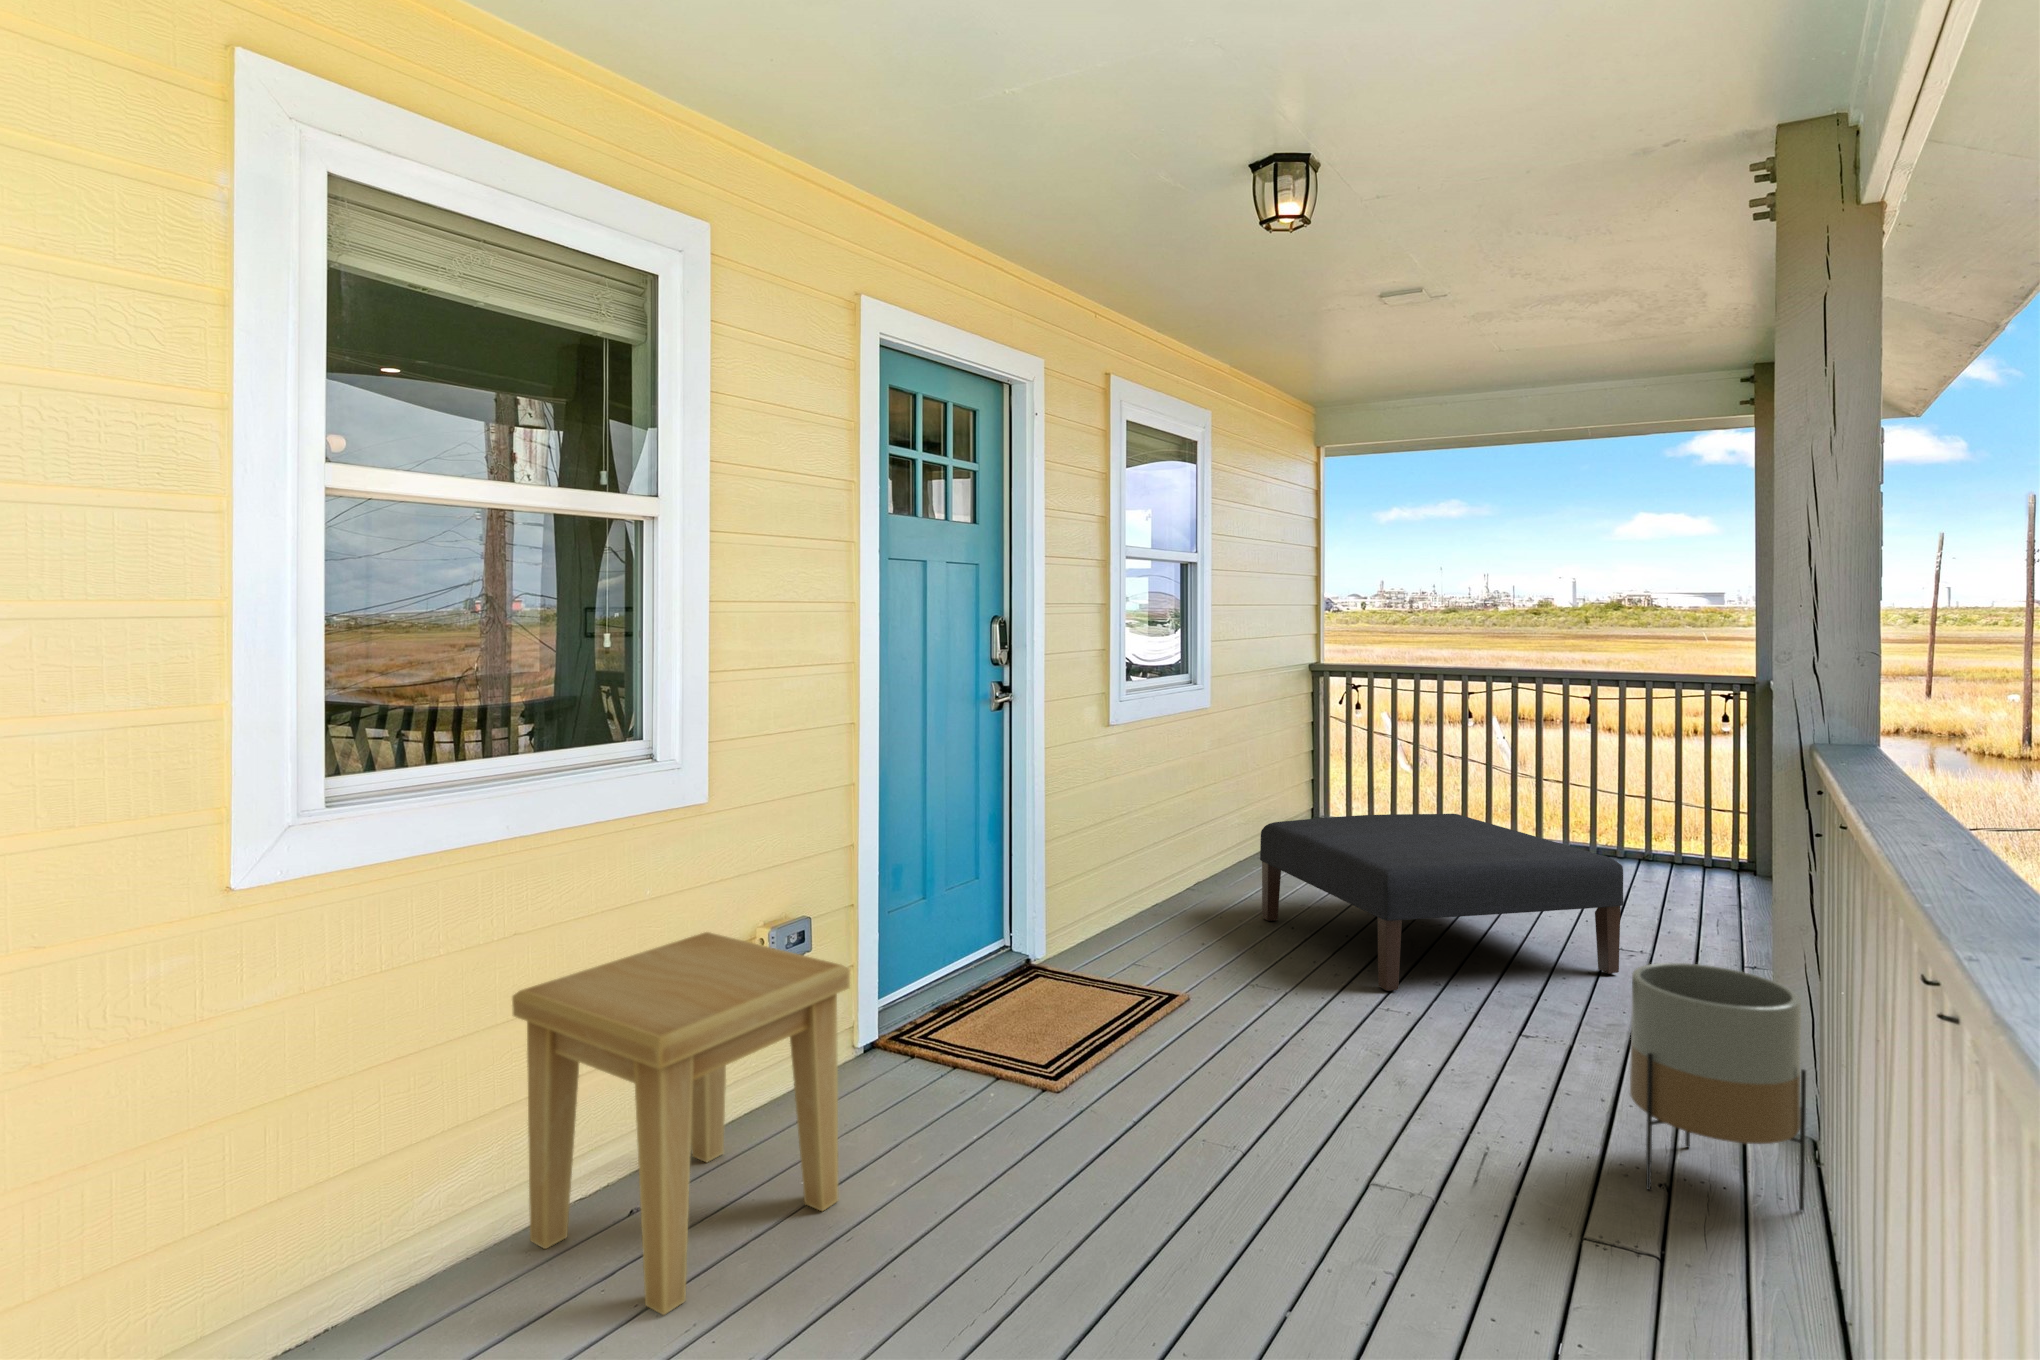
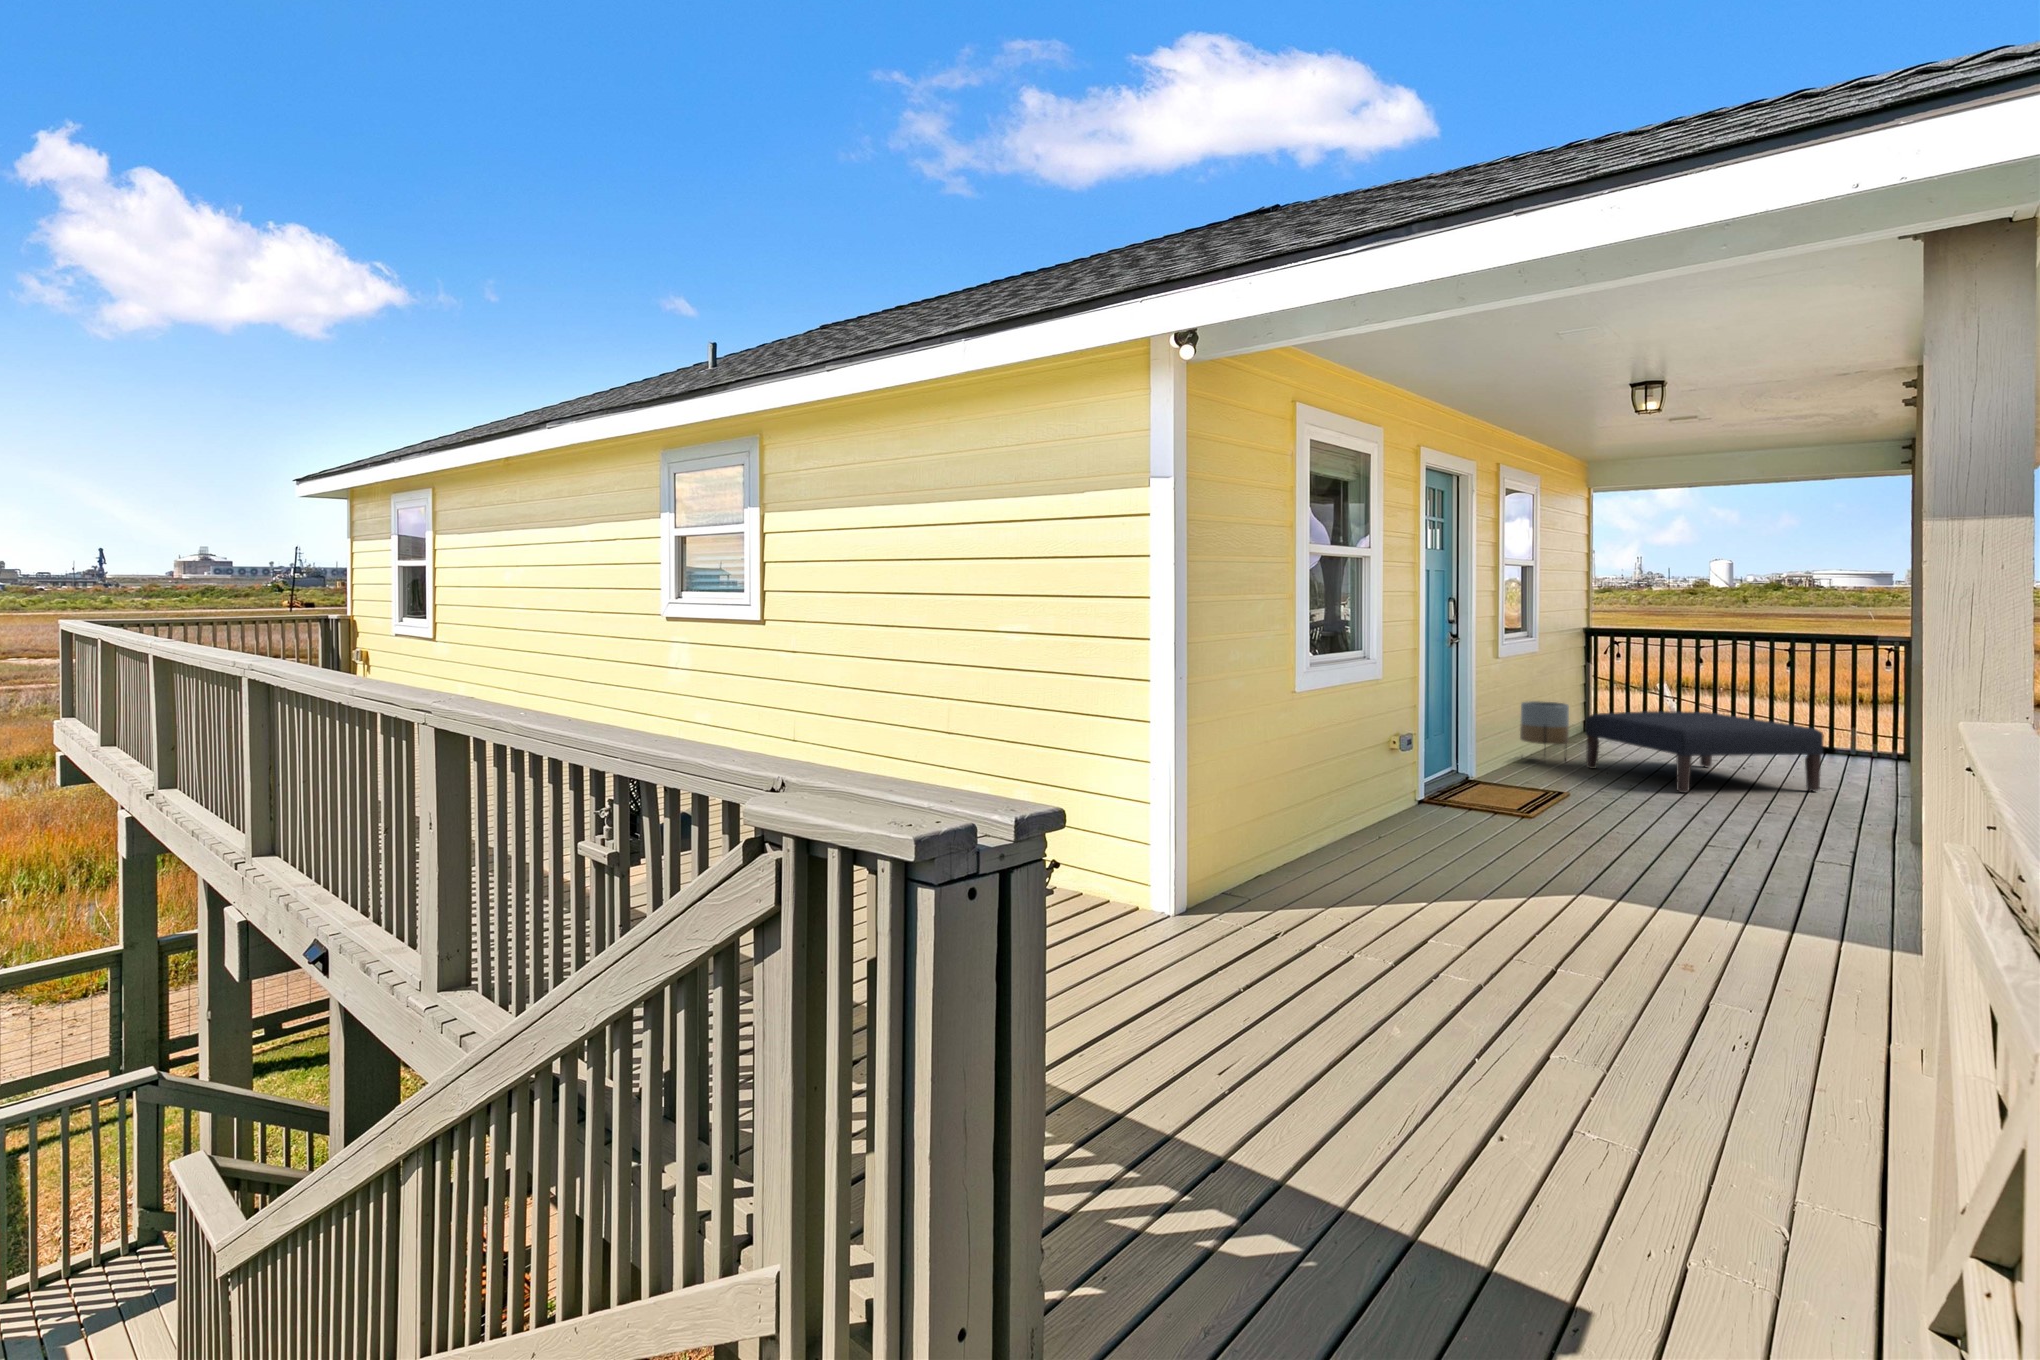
side table: present [512,932,850,1315] -> none [1352,731,1477,851]
planter: present [1630,963,1806,1211] -> present [1520,701,1569,745]

